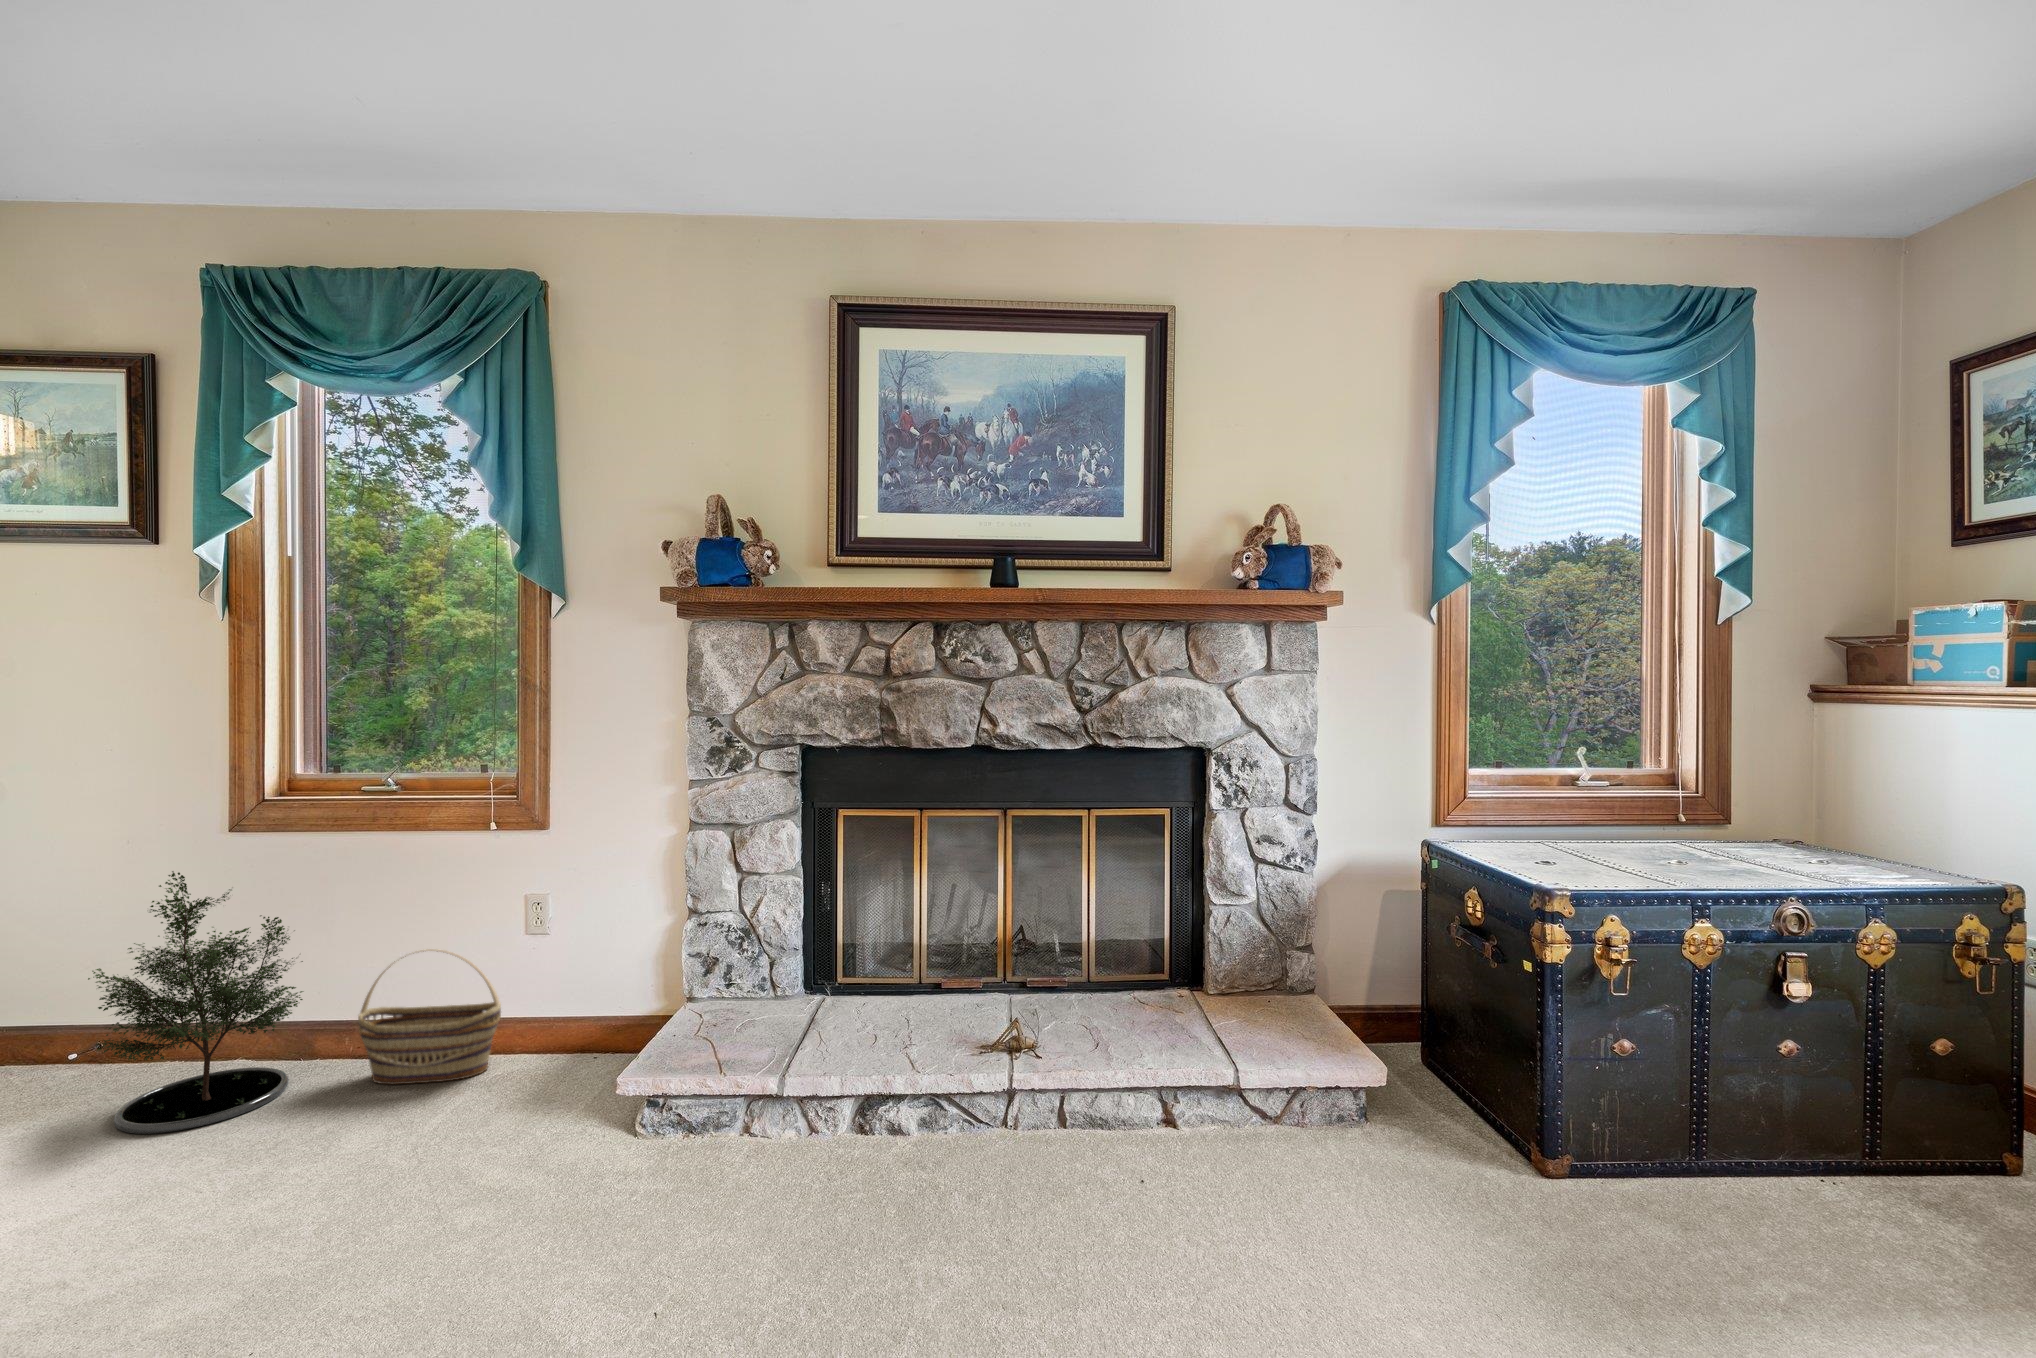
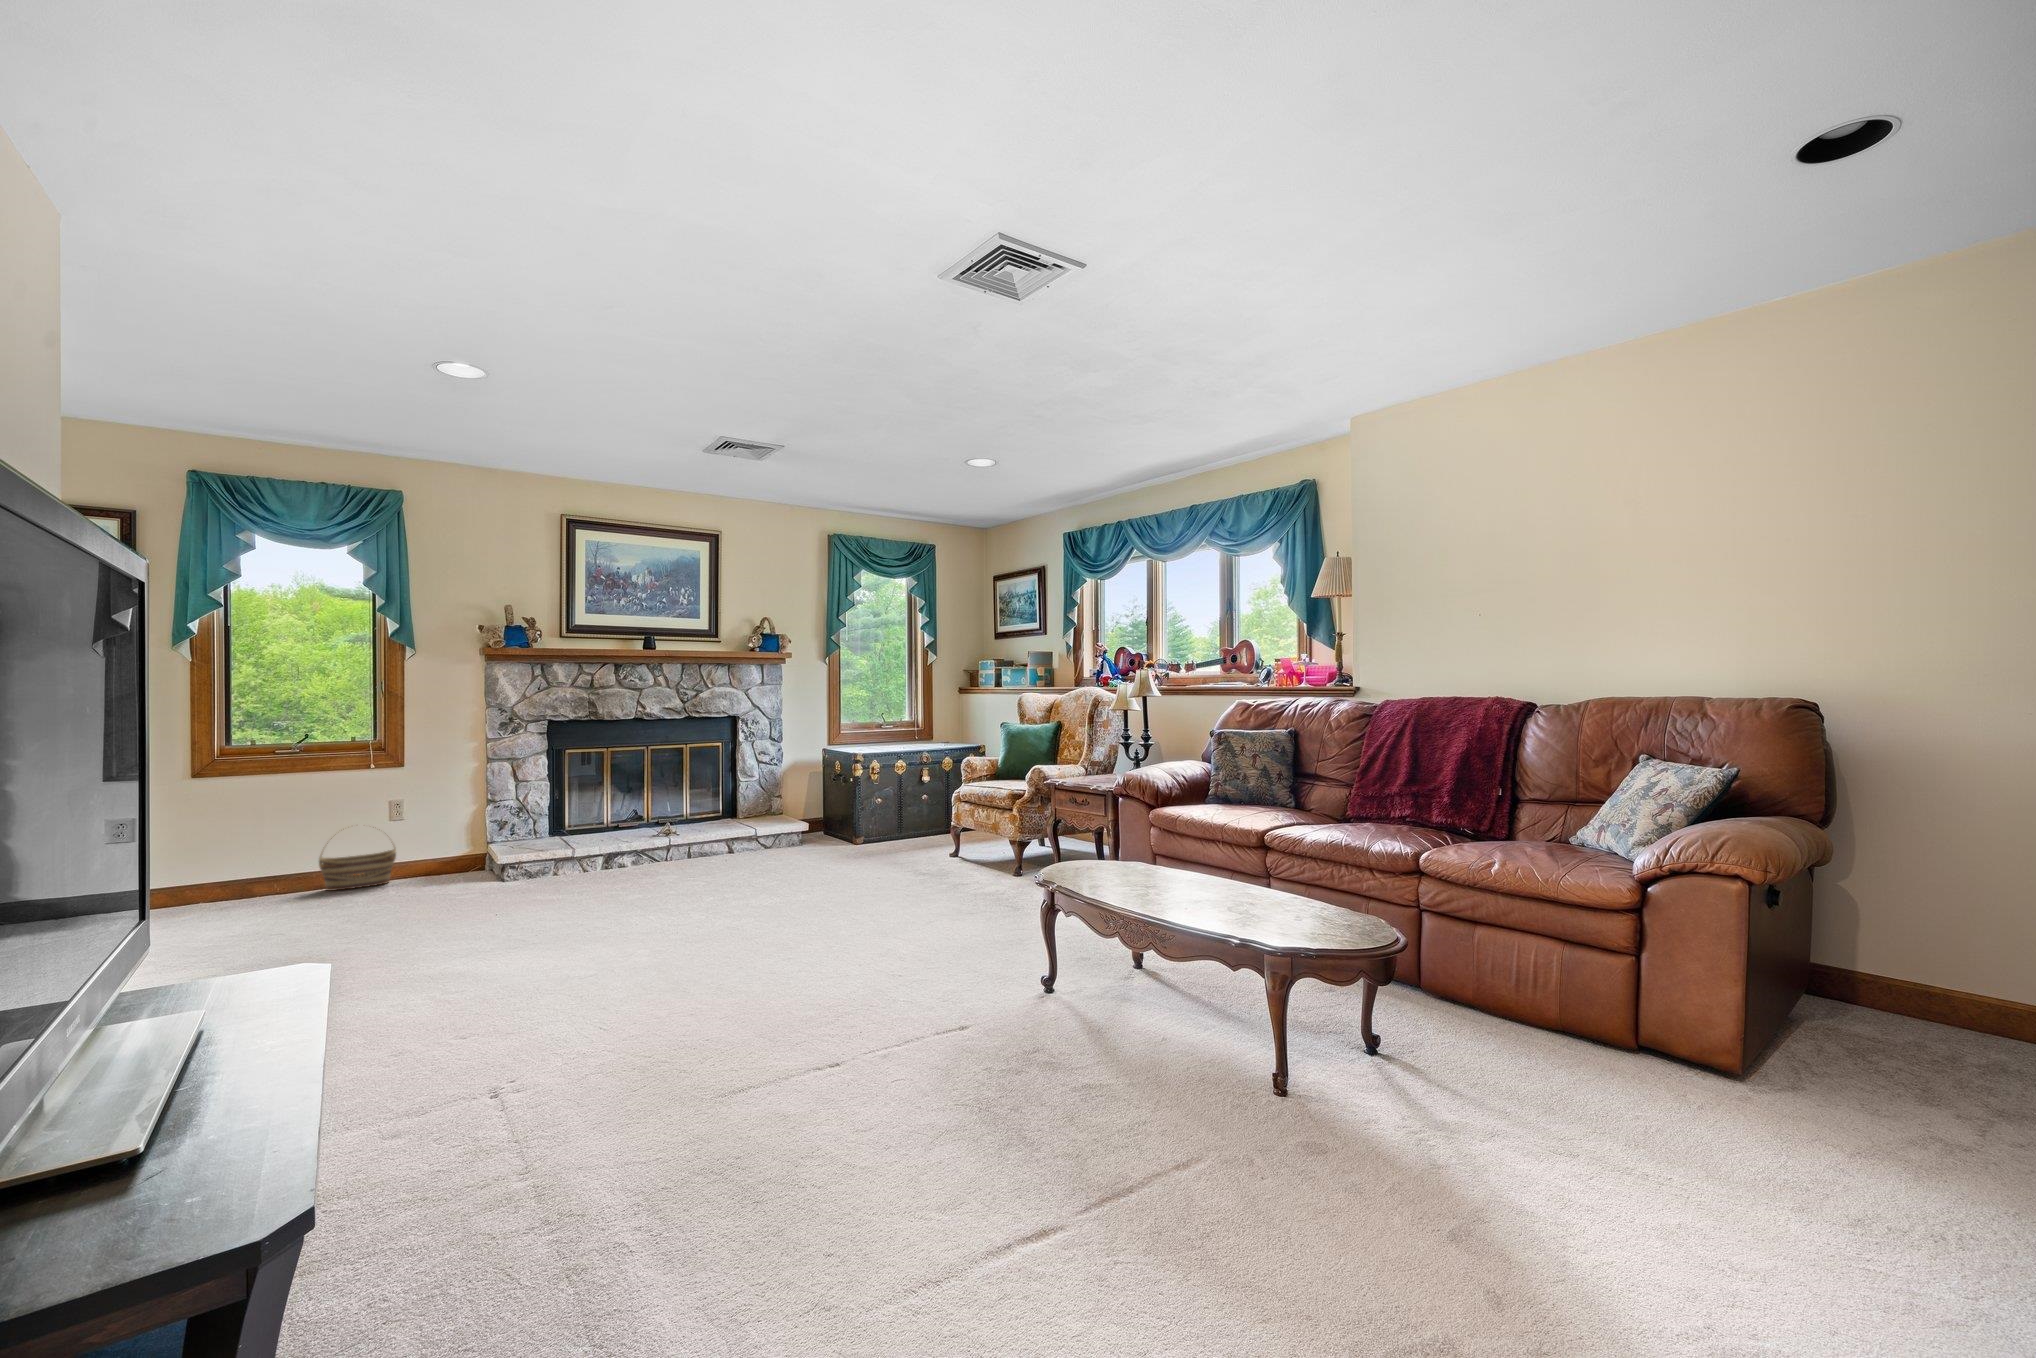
potted tree: present [88,871,303,1134] -> none [195,788,291,912]

